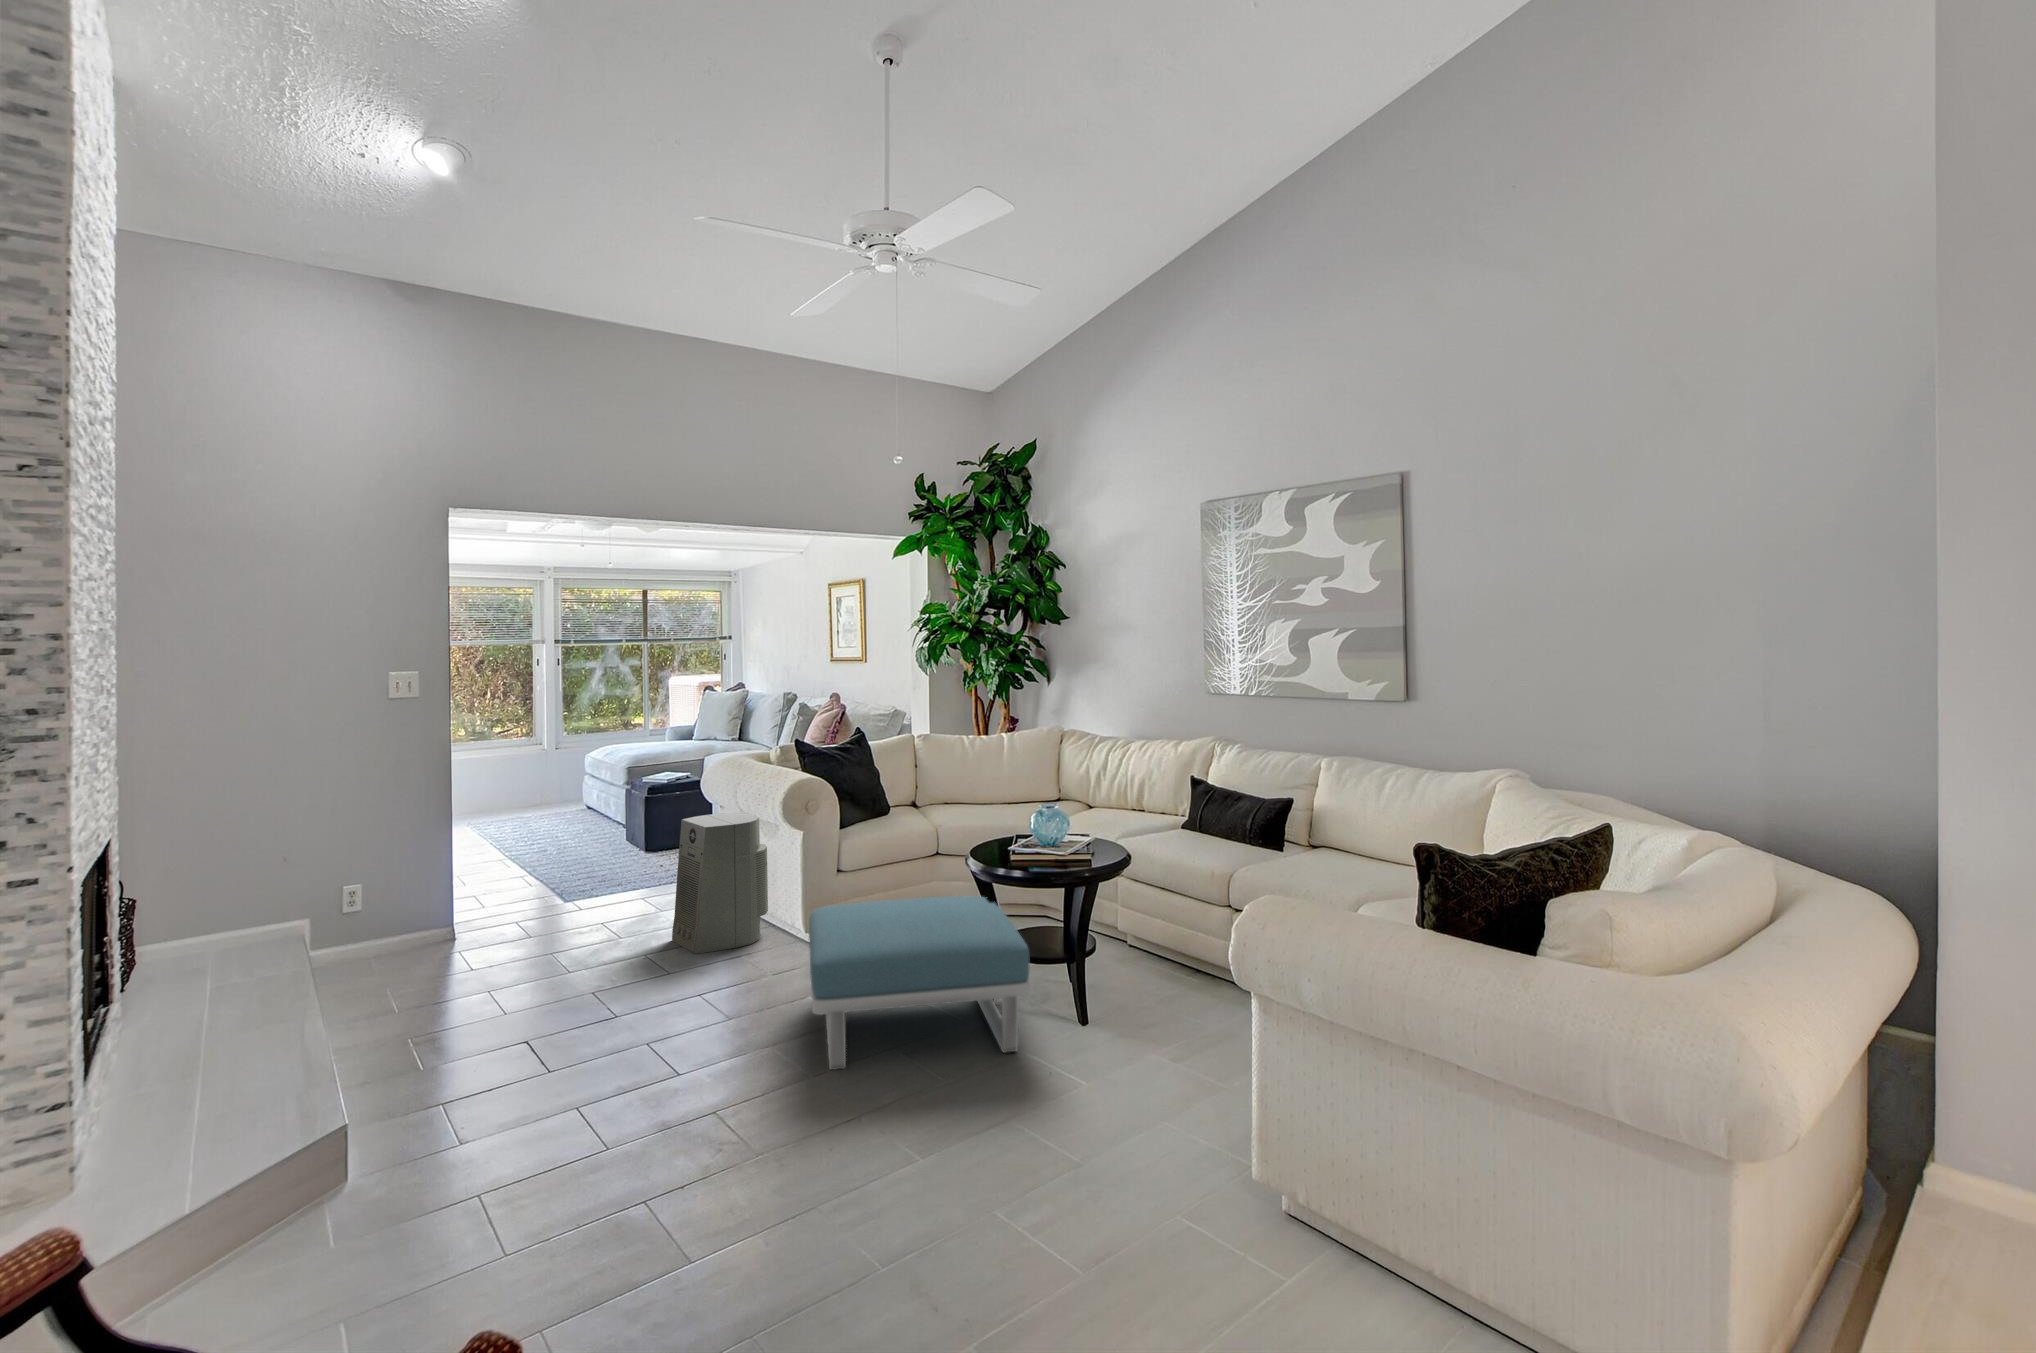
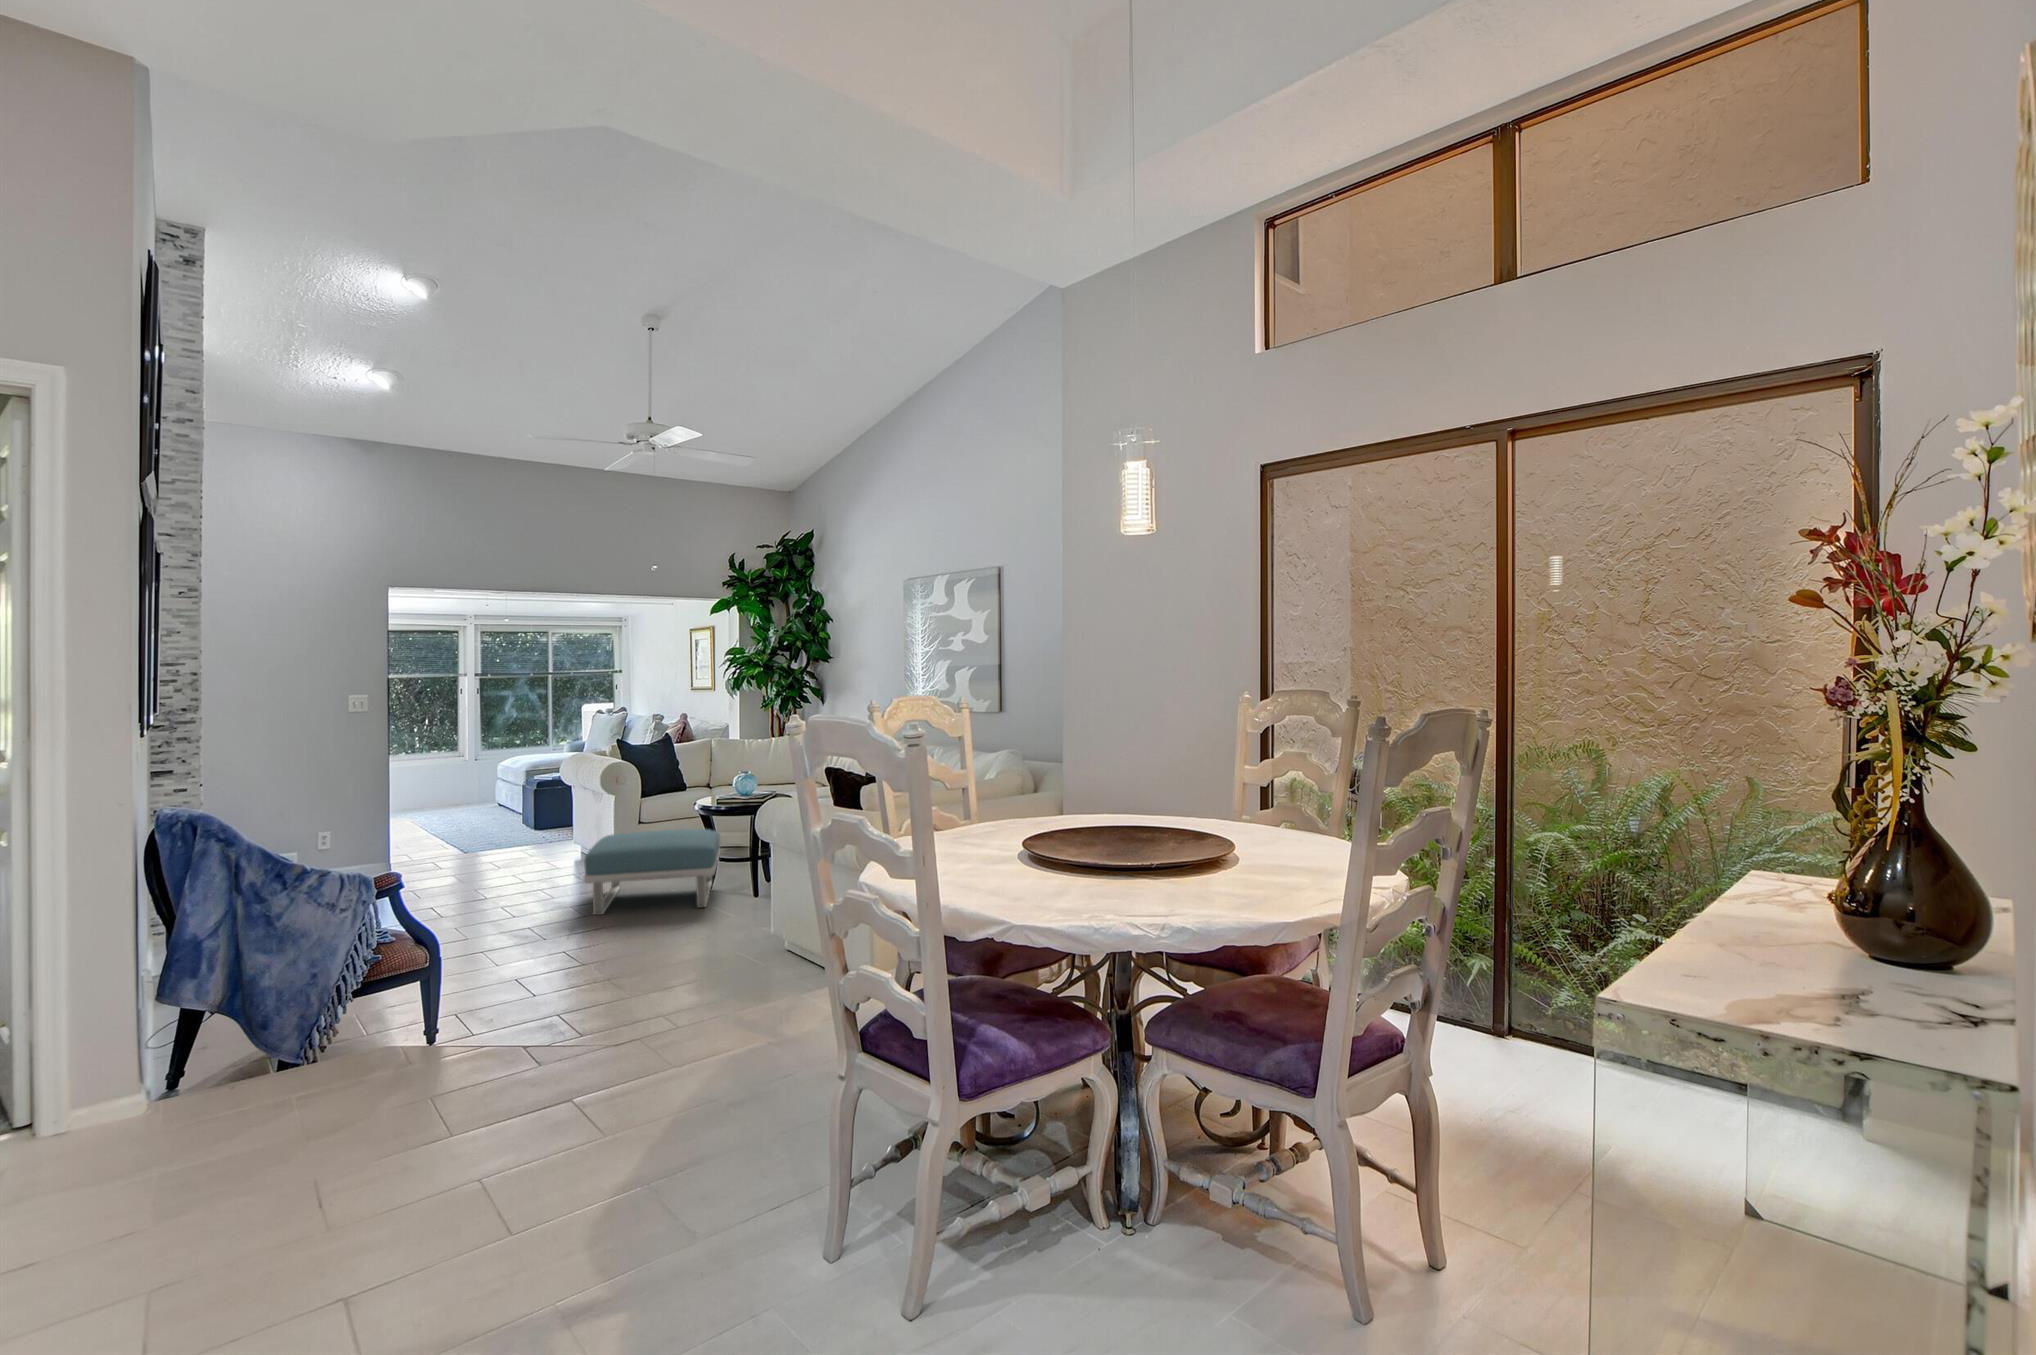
air purifier: present [672,813,768,954] -> none [530,788,595,875]

